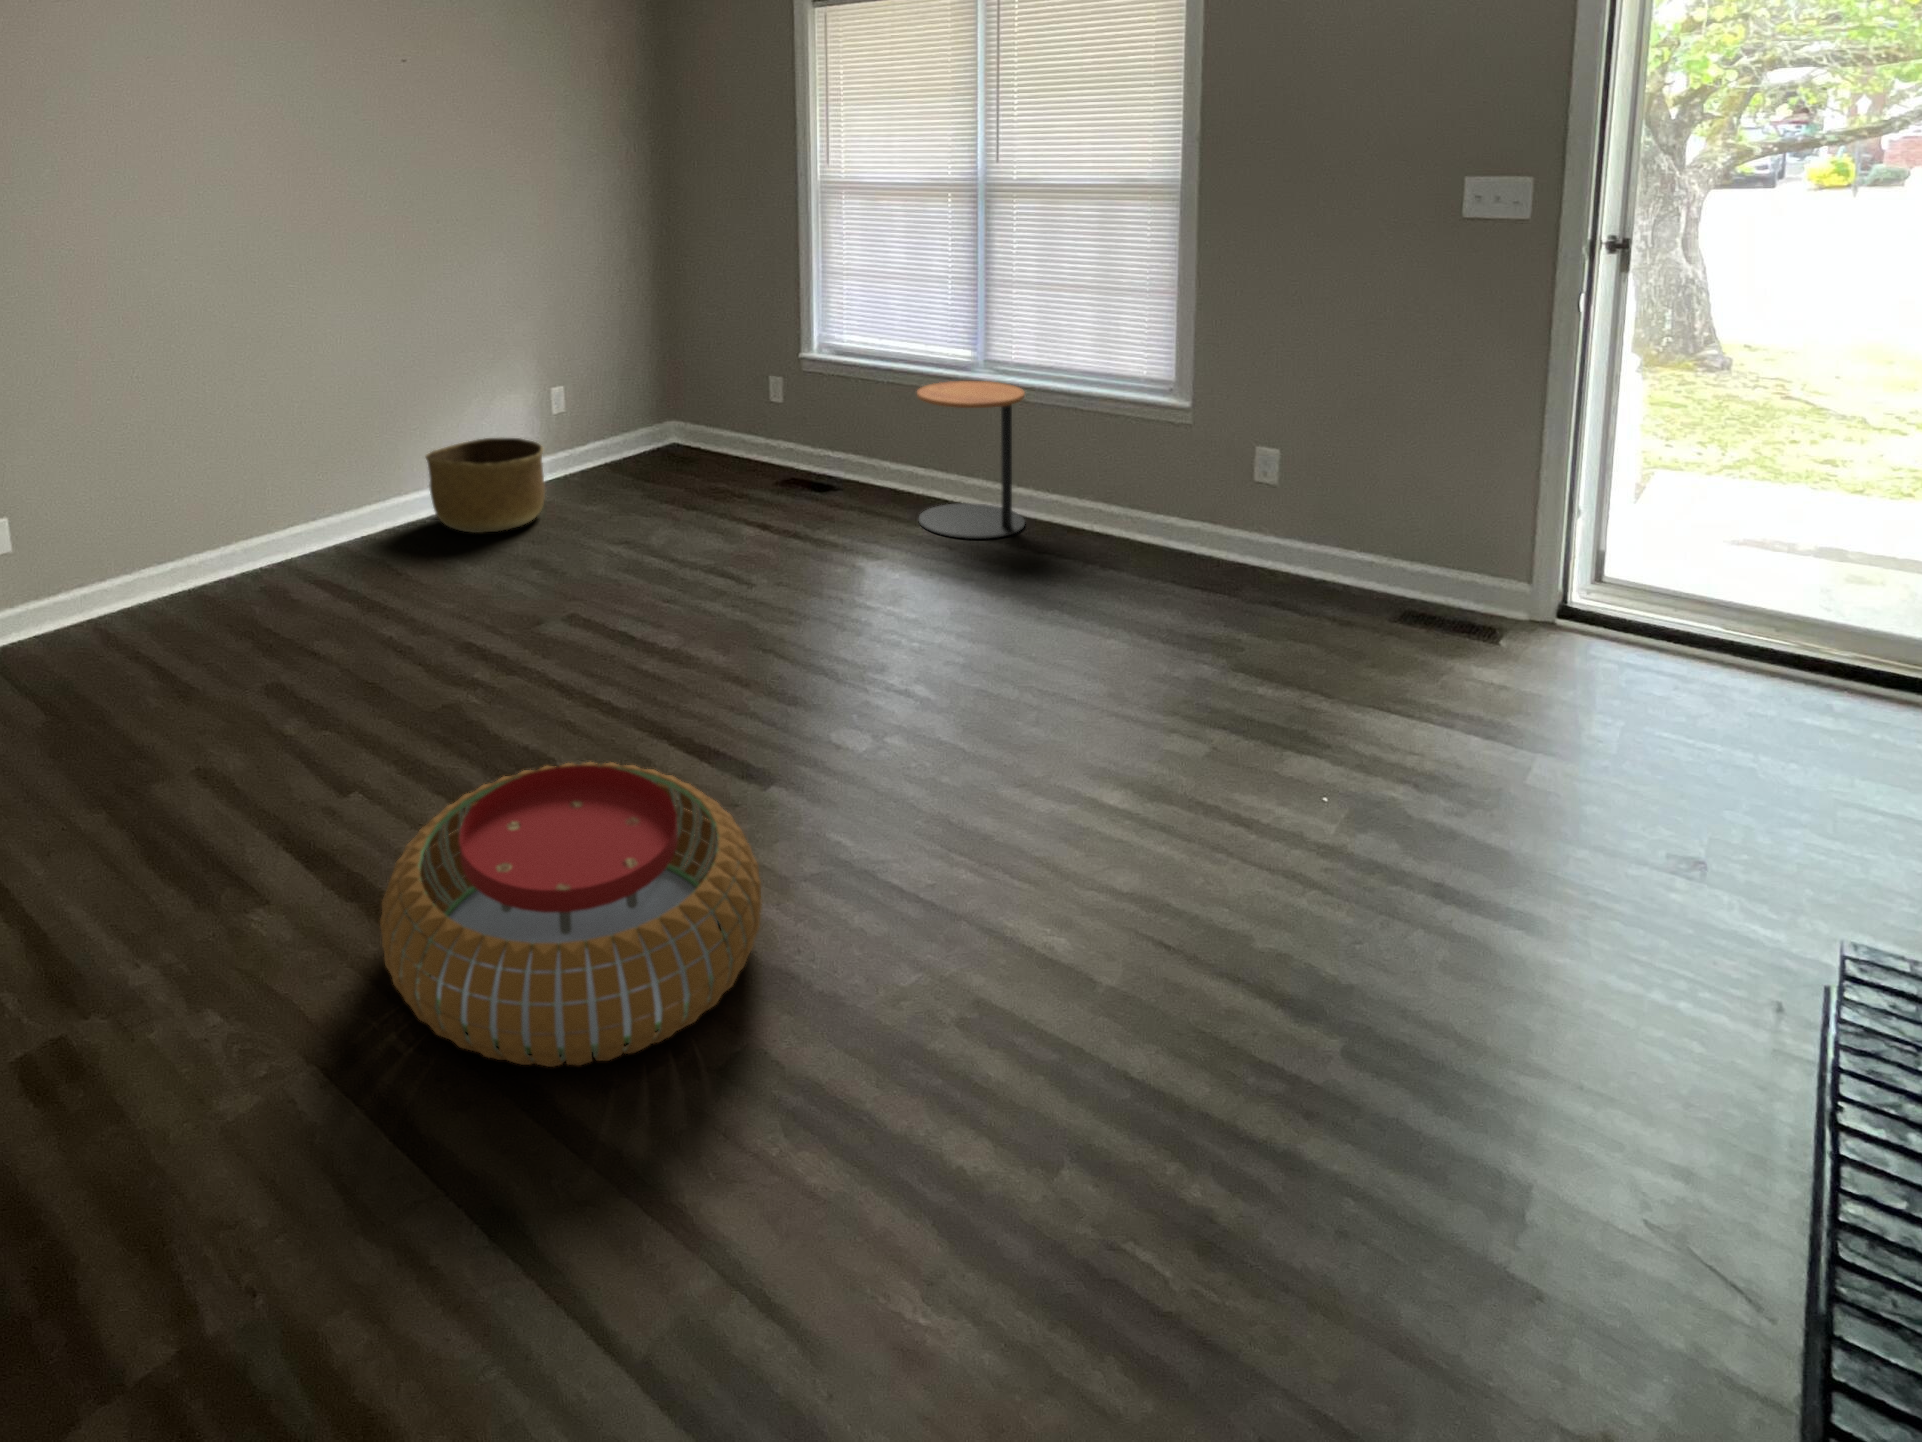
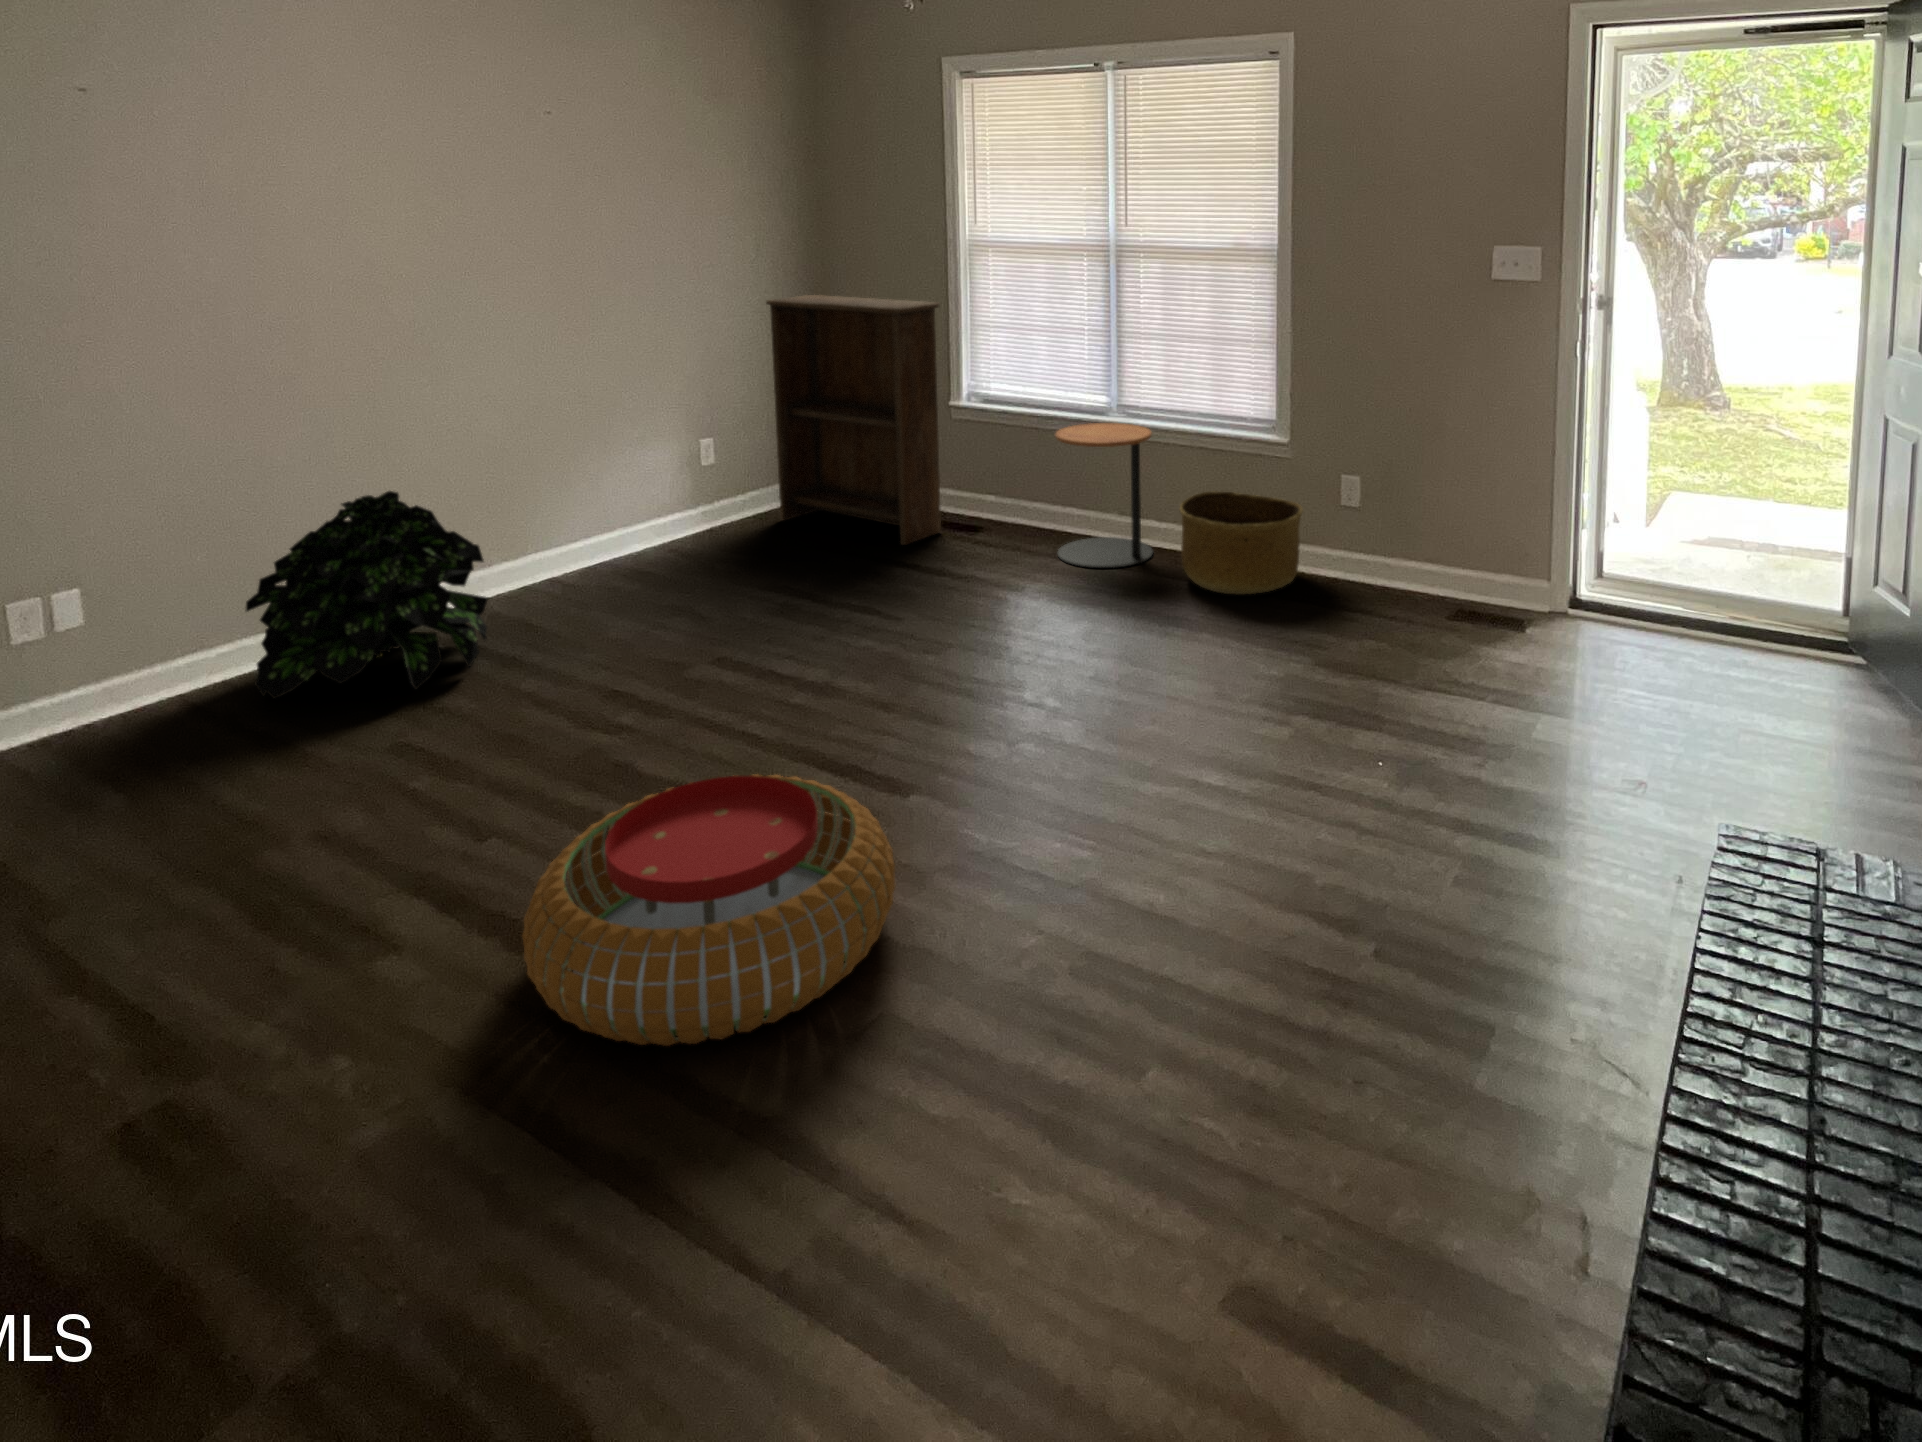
bookshelf: none [615,245,793,504] -> present [766,295,941,545]
basket: present [426,438,545,533] -> present [1180,492,1303,595]
potted plant: none [149,439,359,634] -> present [246,491,488,698]

